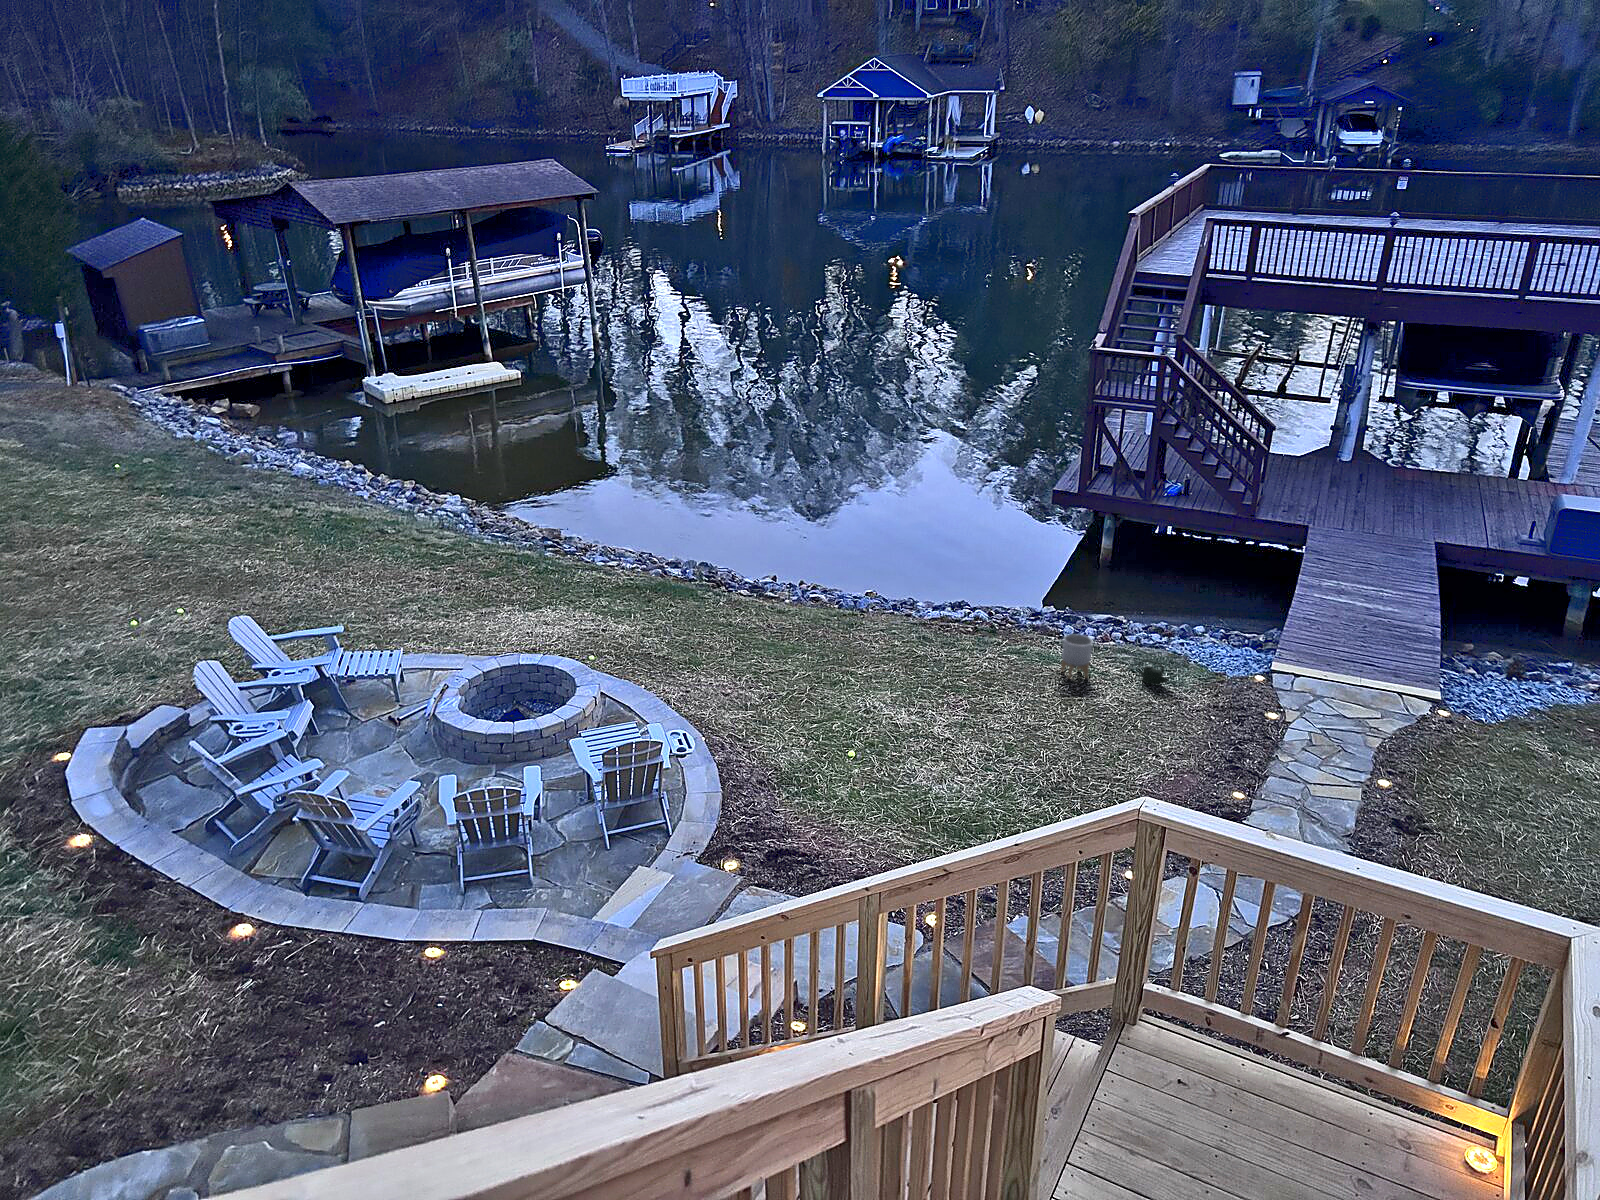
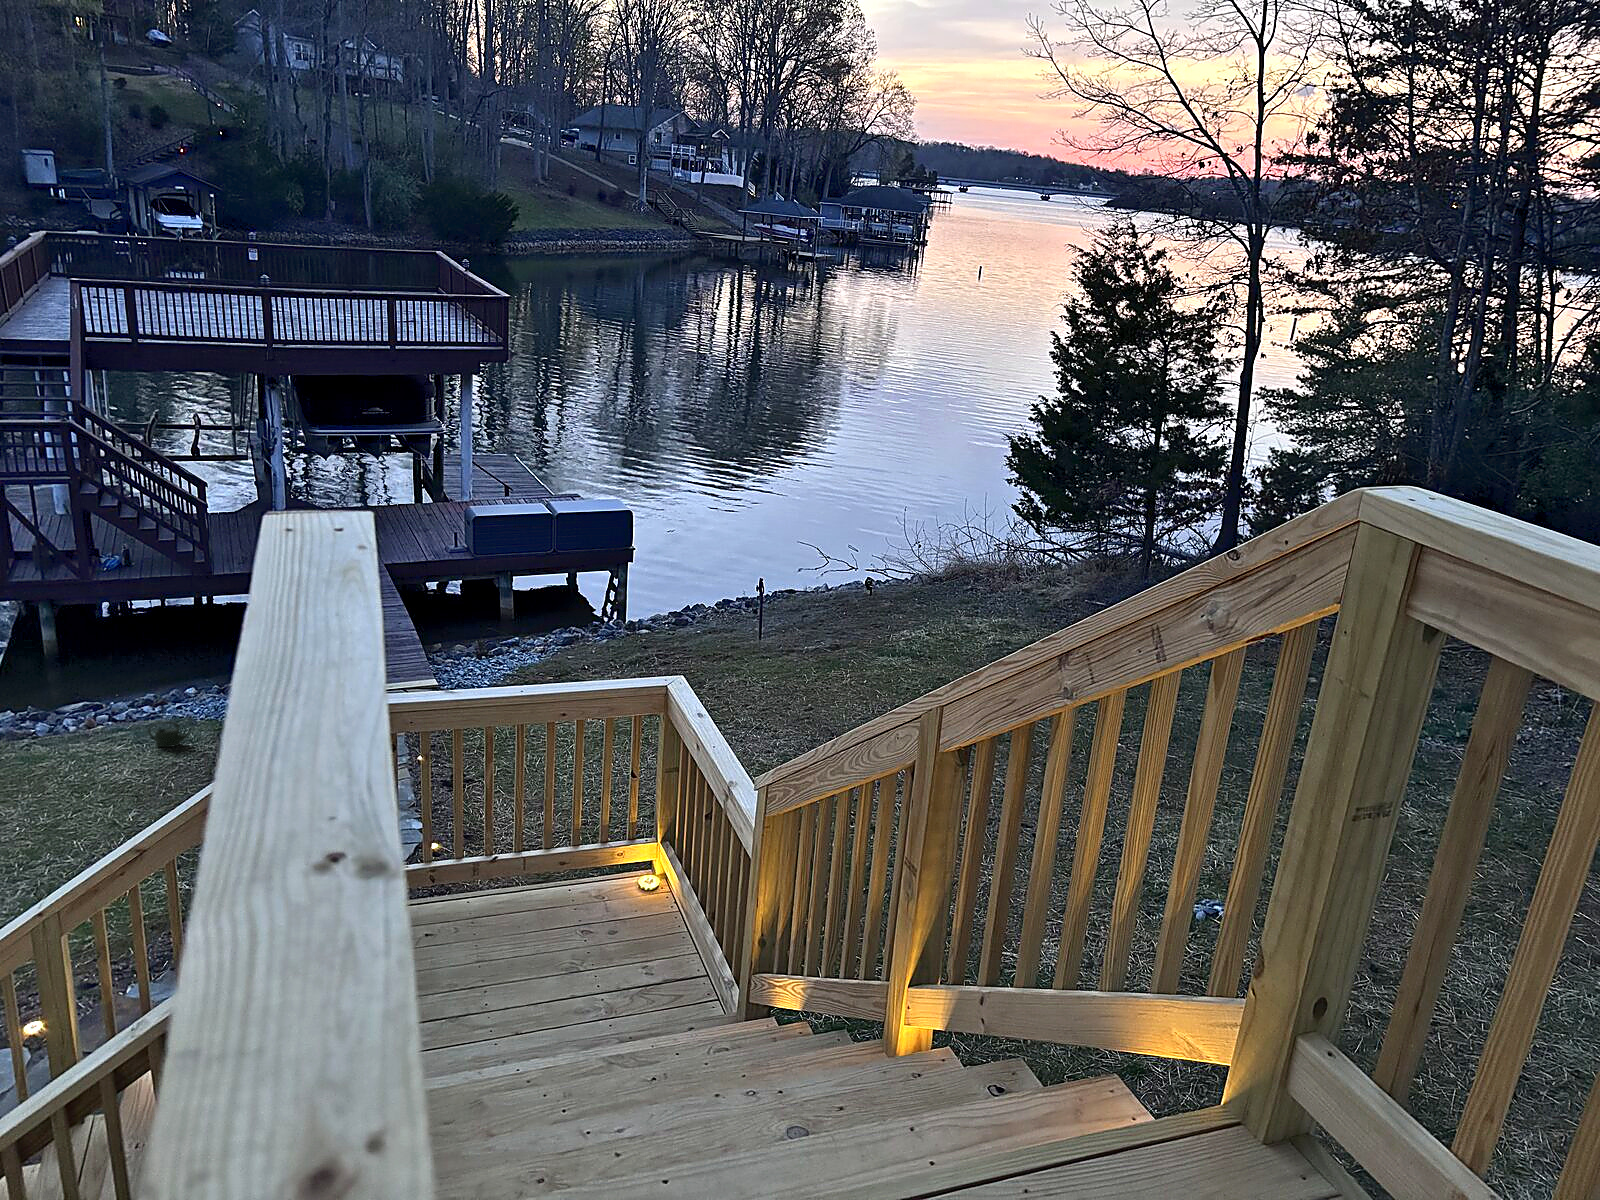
planter: present [1061,634,1093,679] -> none [51,717,93,769]

